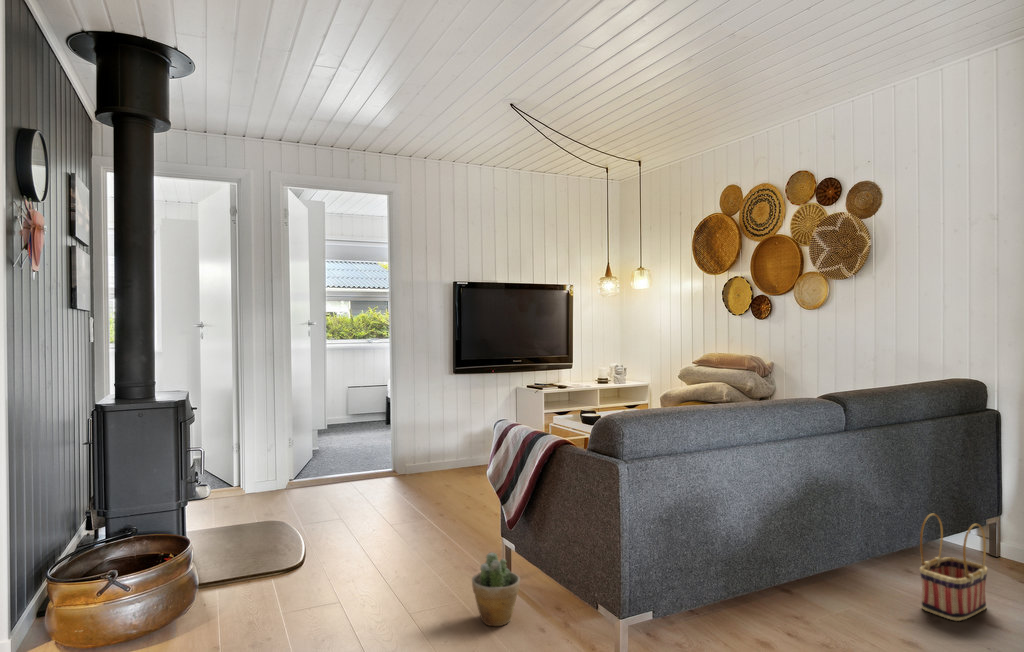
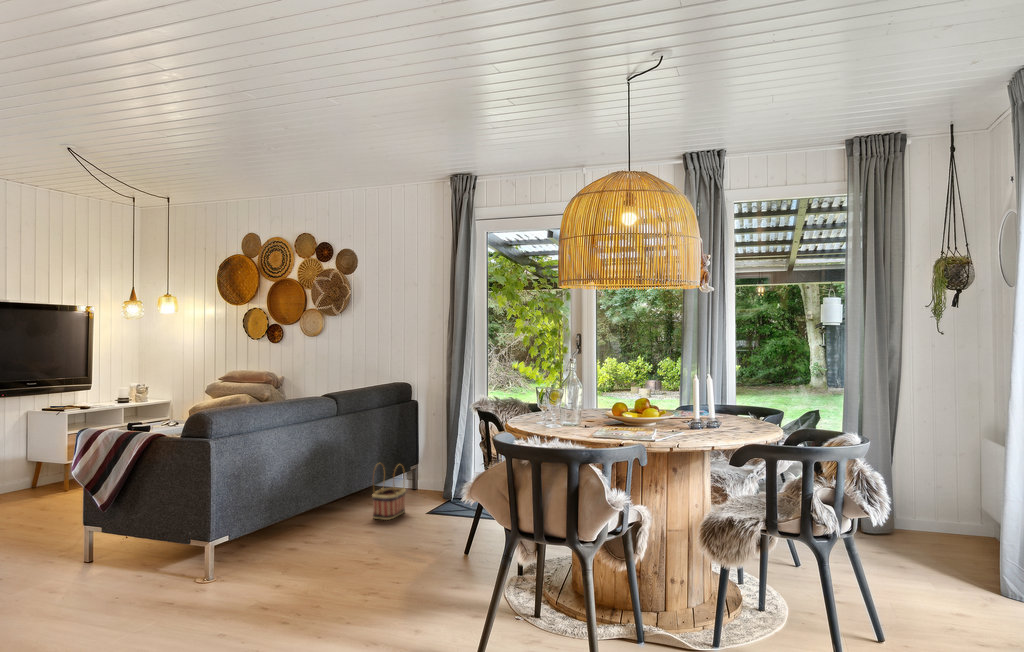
potted plant: present [472,553,520,626] -> none [70,529,113,581]

